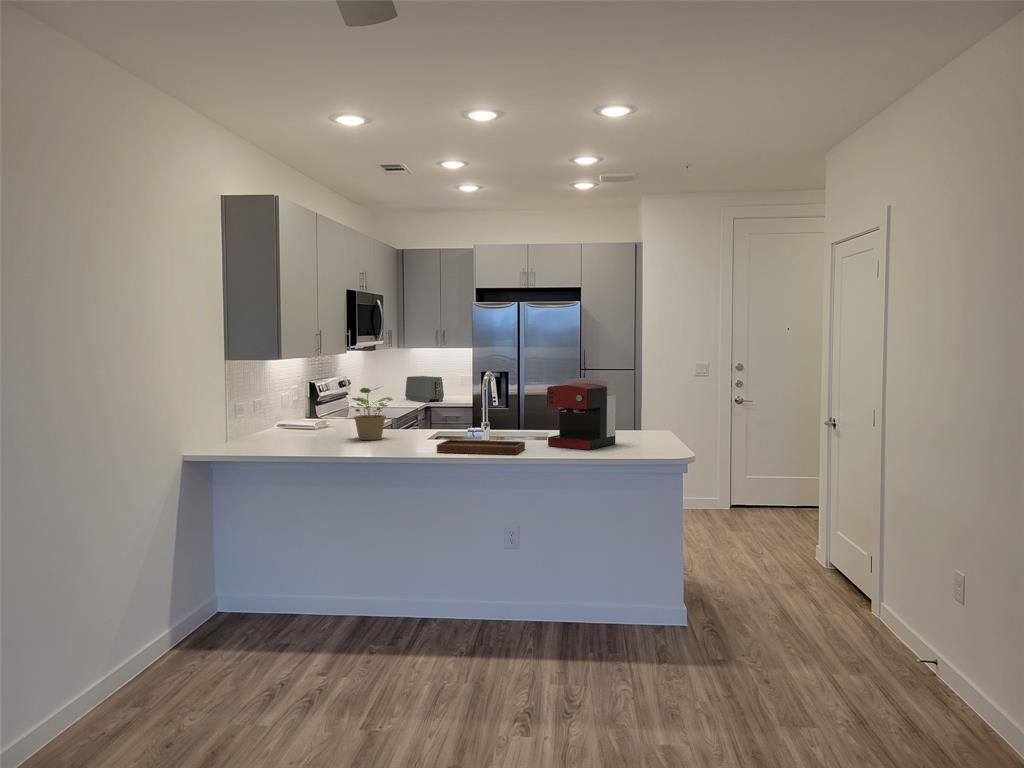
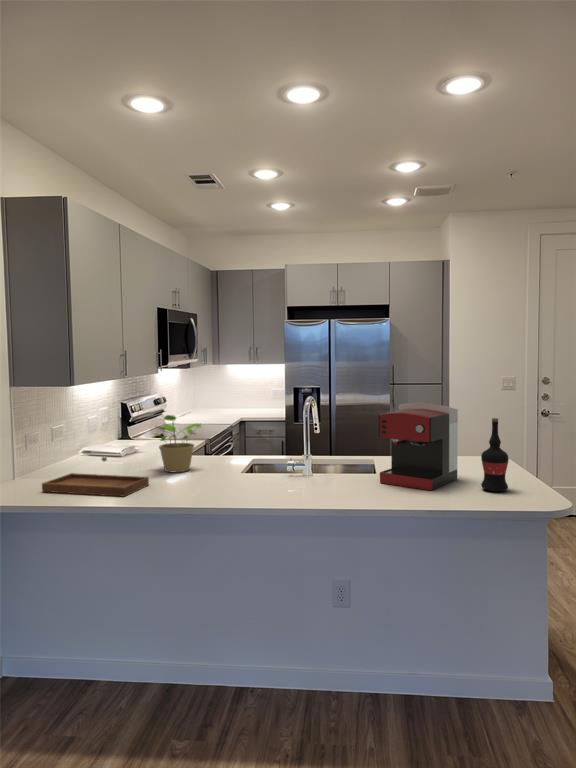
toaster: present [405,376,444,402] -> none [221,390,258,416]
wine bottle: none [630,390,652,450] -> present [481,418,509,491]
tray: present [437,423,525,455] -> present [42,456,149,497]

